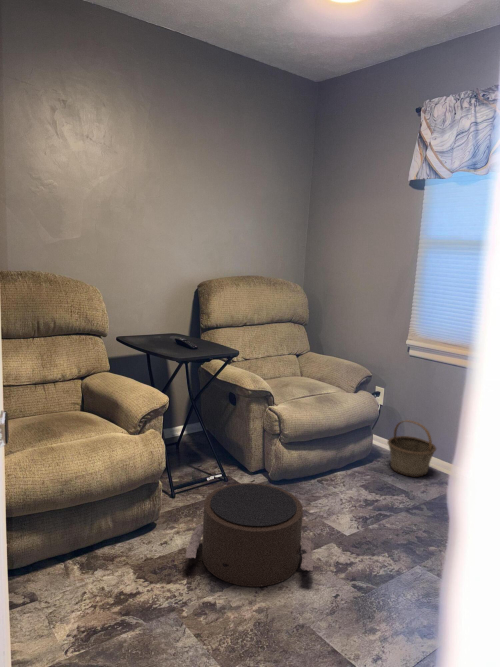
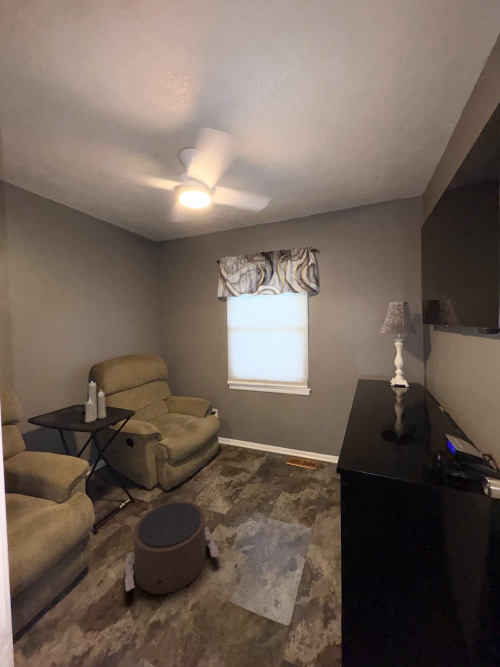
candle: none [171,287,199,350] -> present [85,382,106,422]
basket: present [388,420,436,477] -> none [226,426,252,458]

